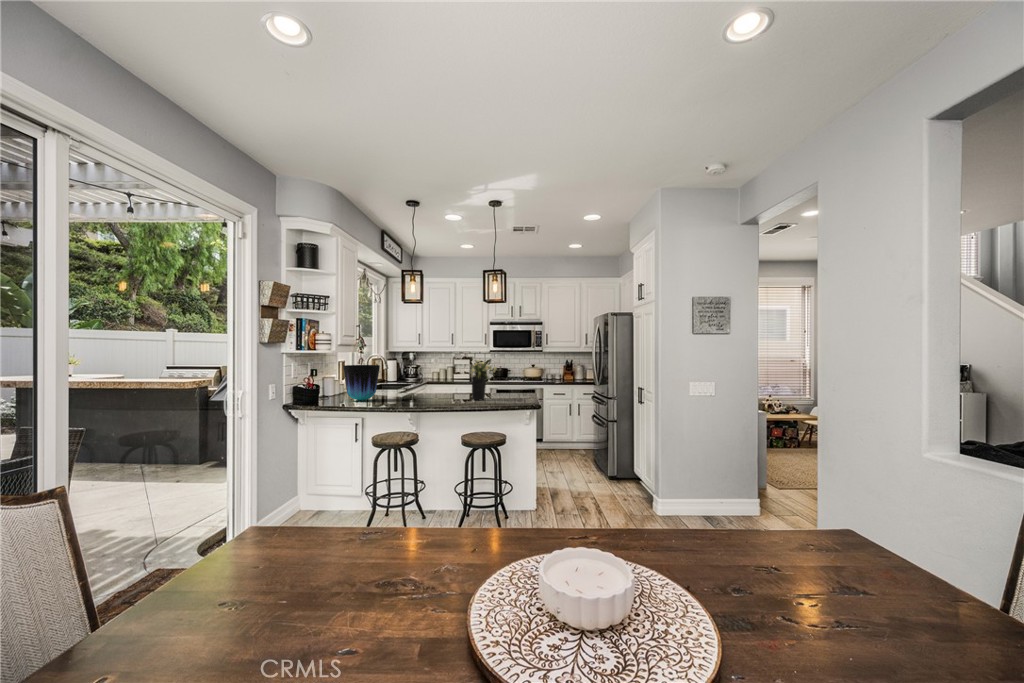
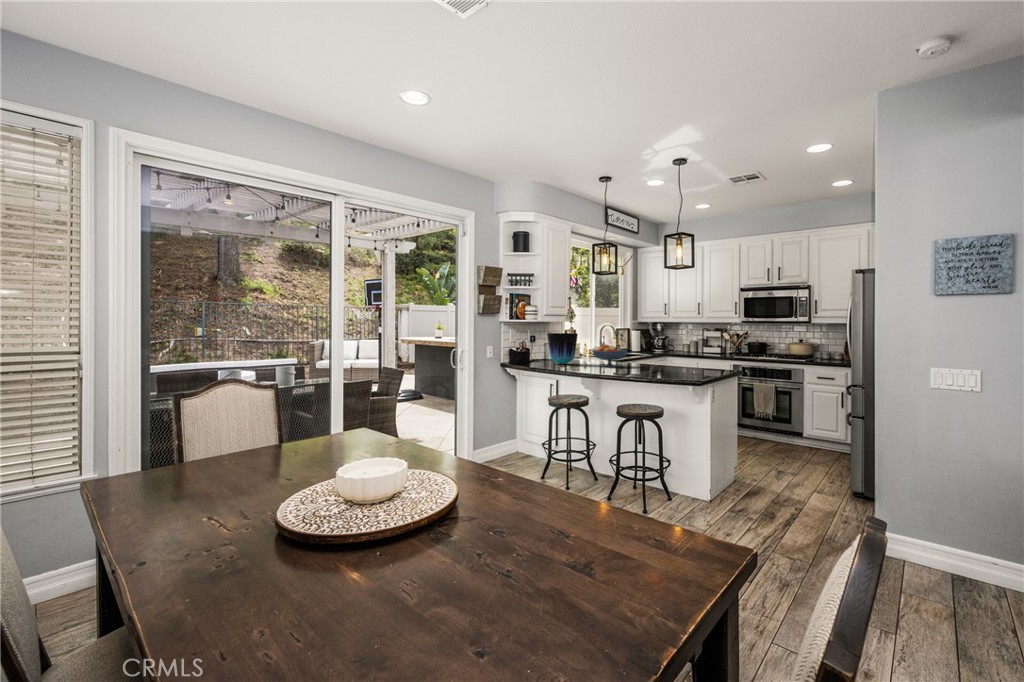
flower arrangement: present [470,360,497,400] -> none [644,328,679,370]
fruit bowl: none [403,376,440,401] -> present [593,344,627,367]

